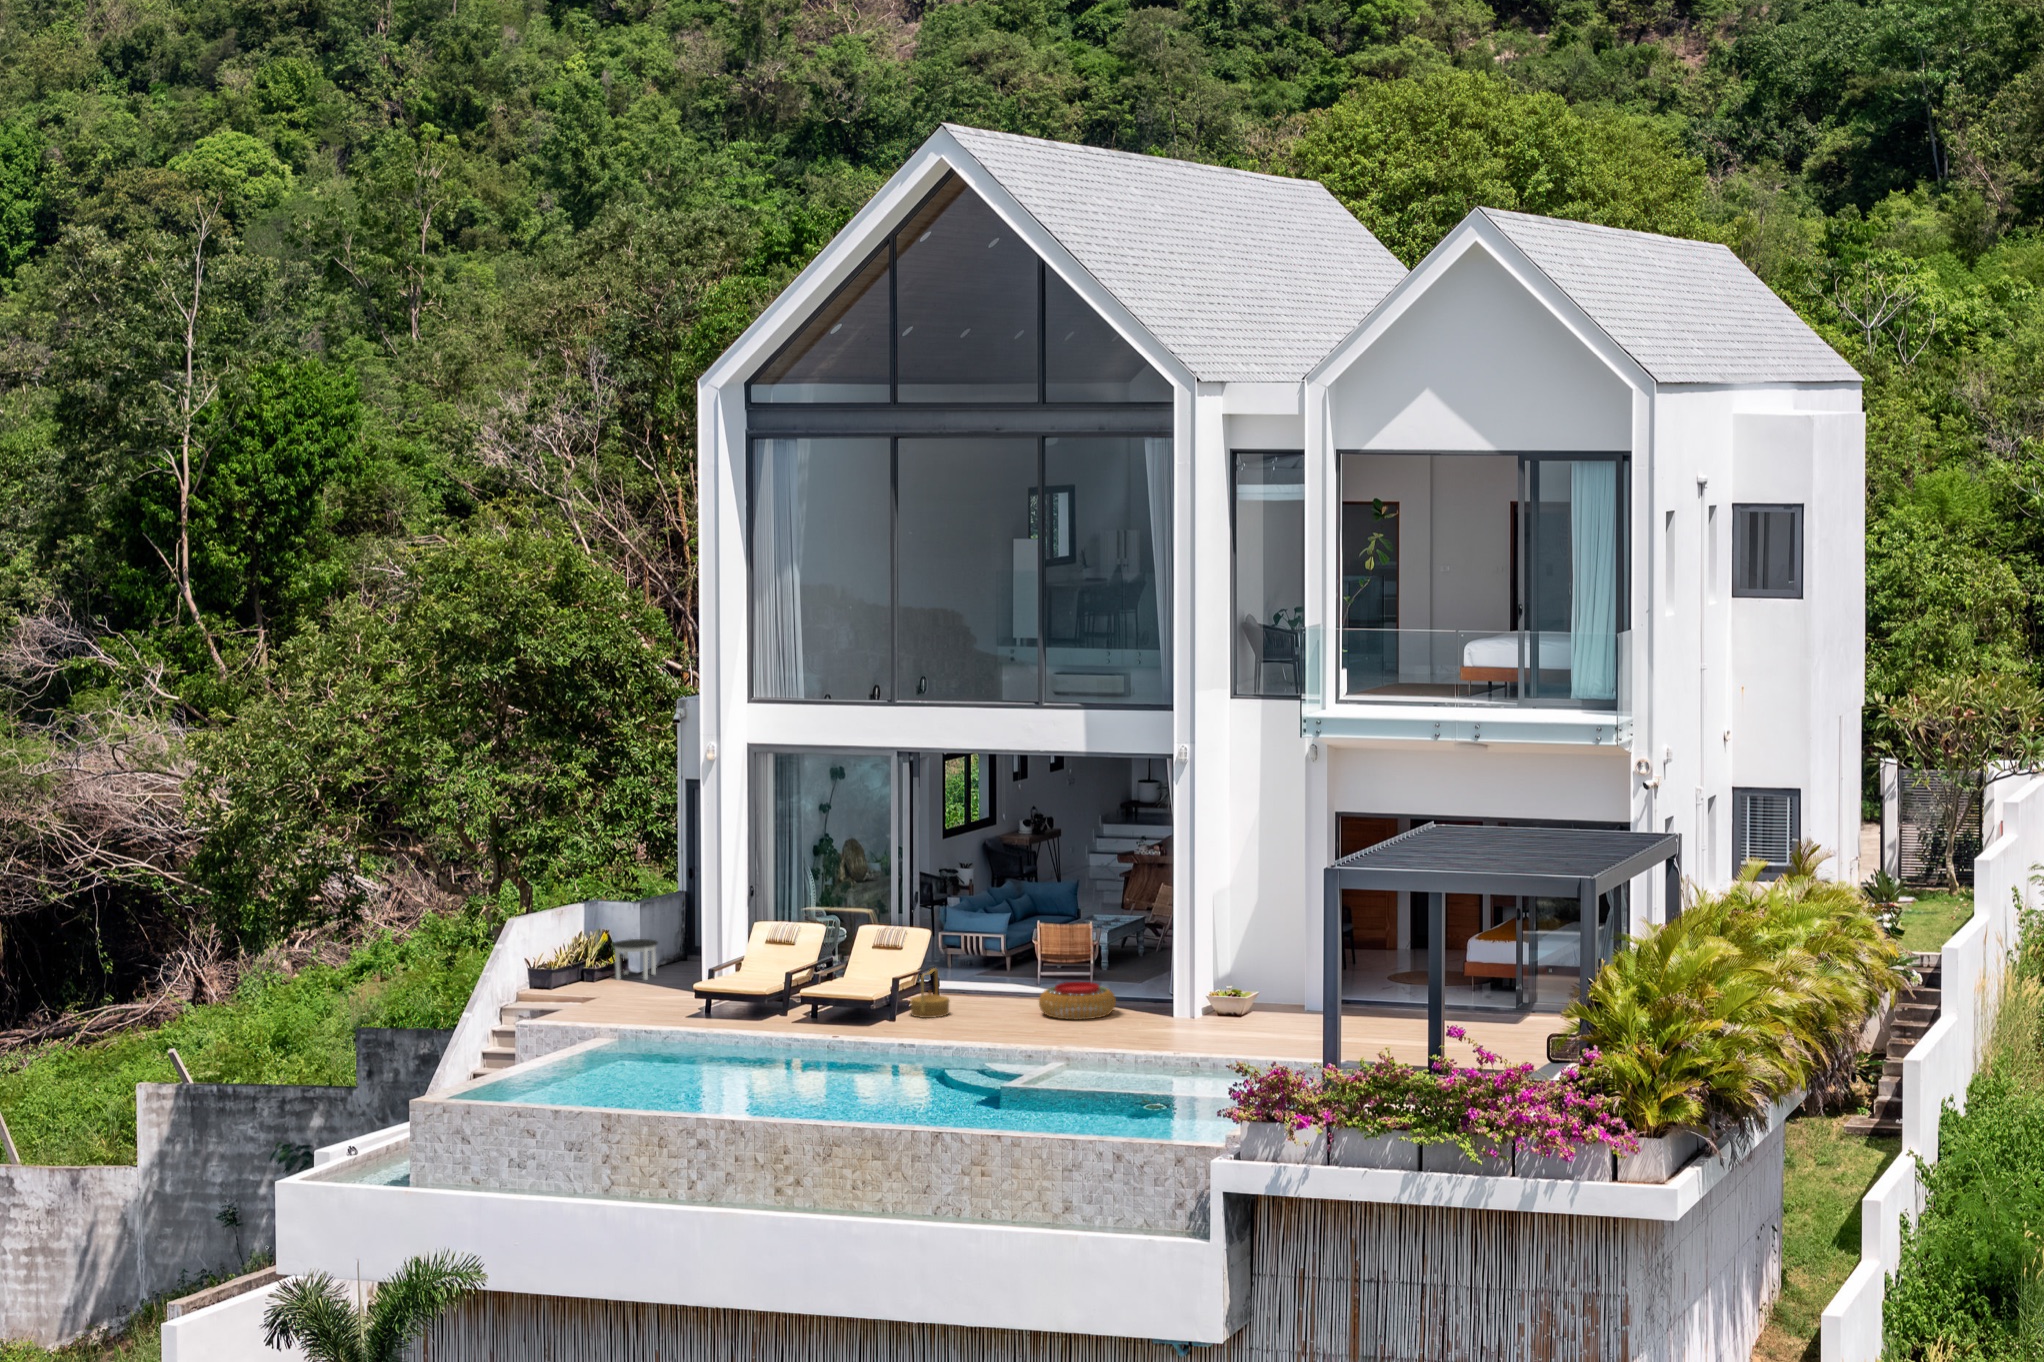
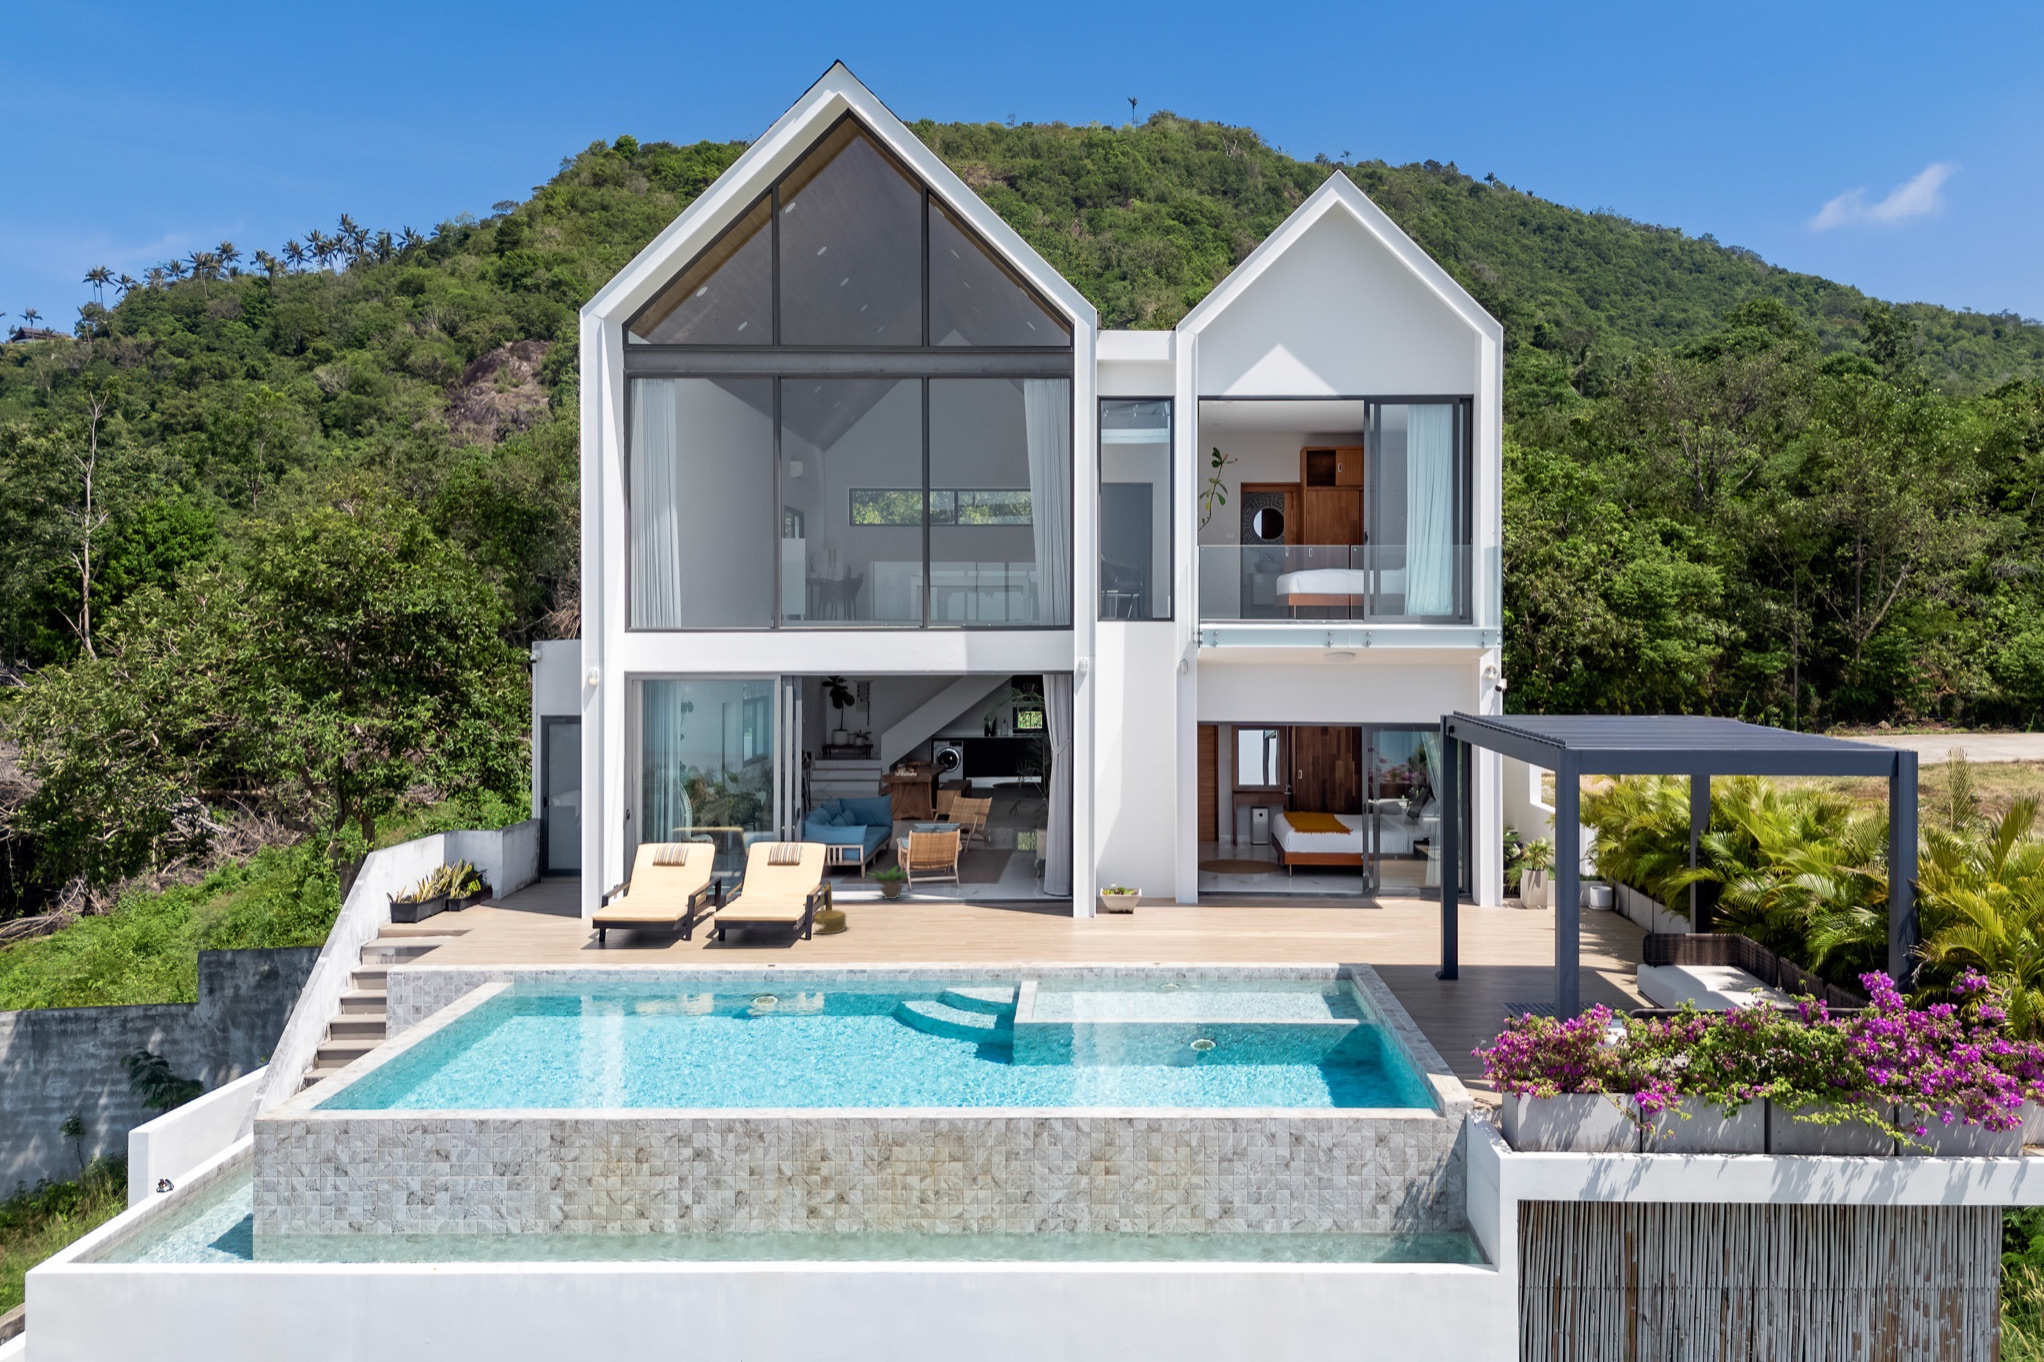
round table: present [613,939,658,980] -> none [479,864,527,906]
decorative plant: none [986,957,1042,992] -> present [870,865,908,899]
pouf: present [1039,982,1116,1020] -> none [934,889,1008,928]

